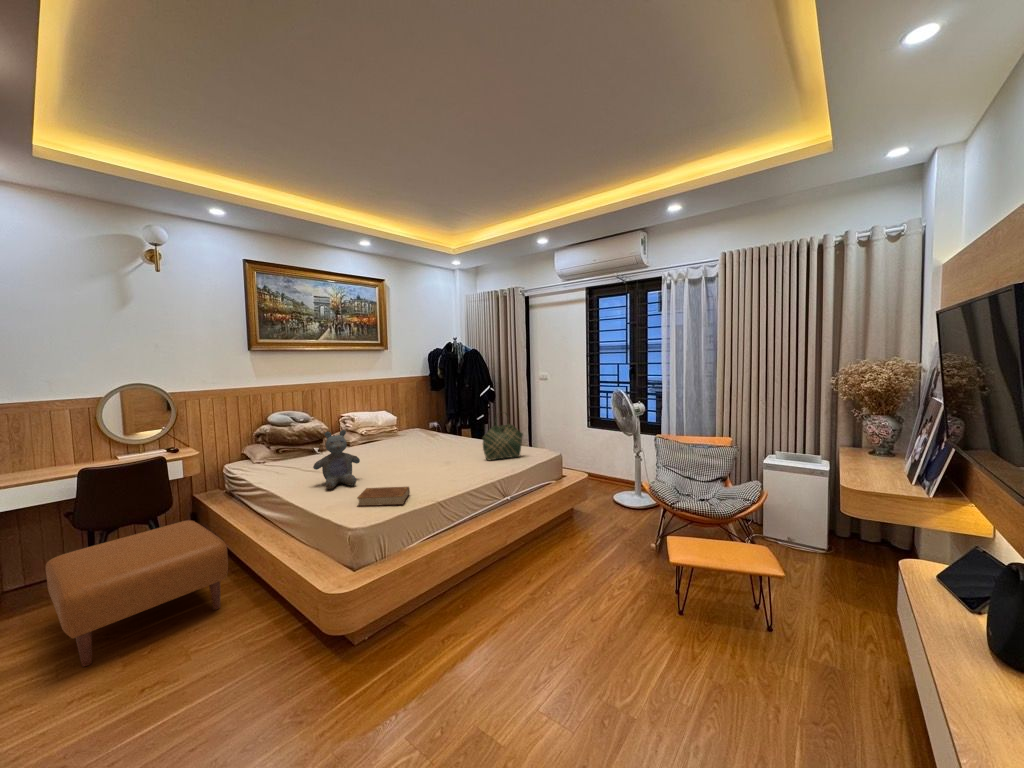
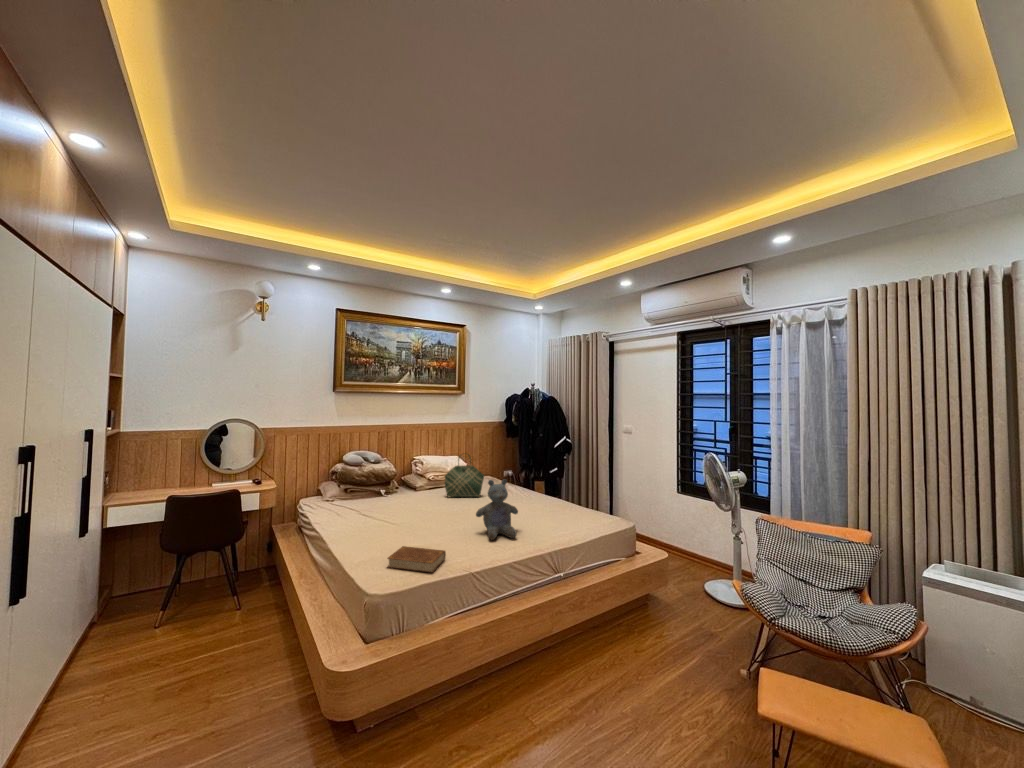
tote bag: present [483,414,523,460] -> present [445,456,484,497]
stuffed bear: present [313,430,360,489] -> present [476,479,518,540]
ottoman: present [46,520,228,667] -> none [110,554,268,696]

